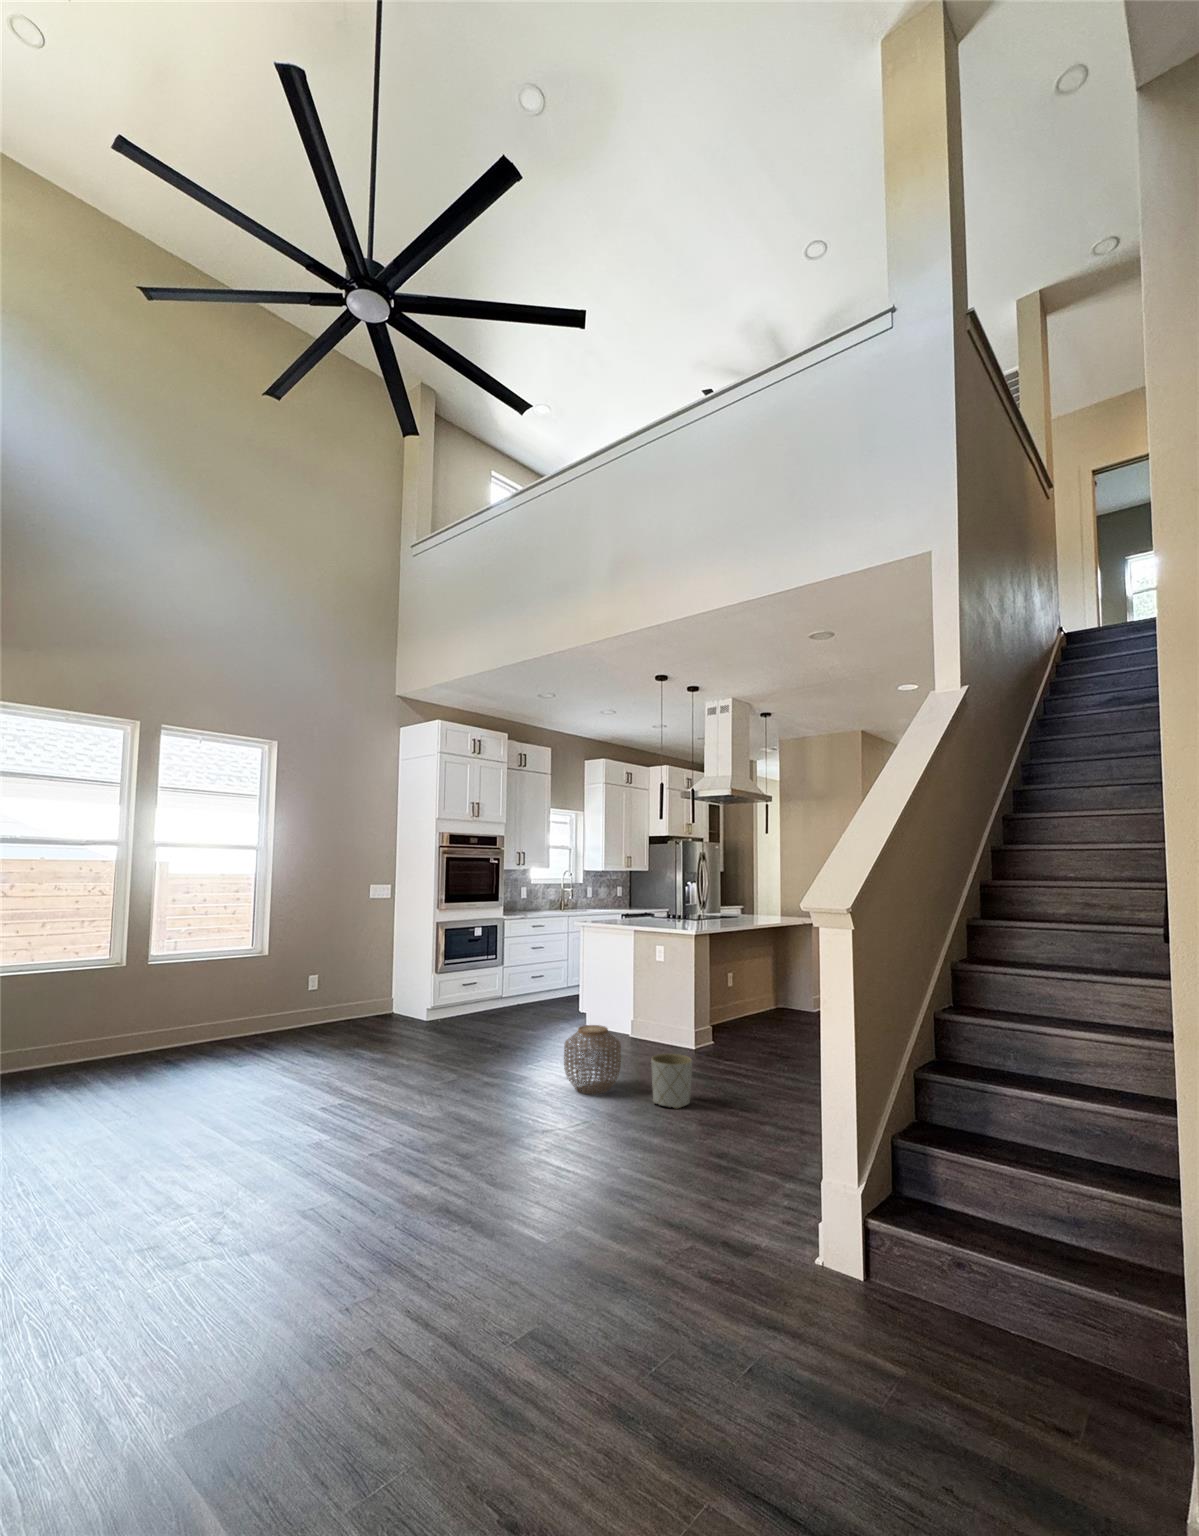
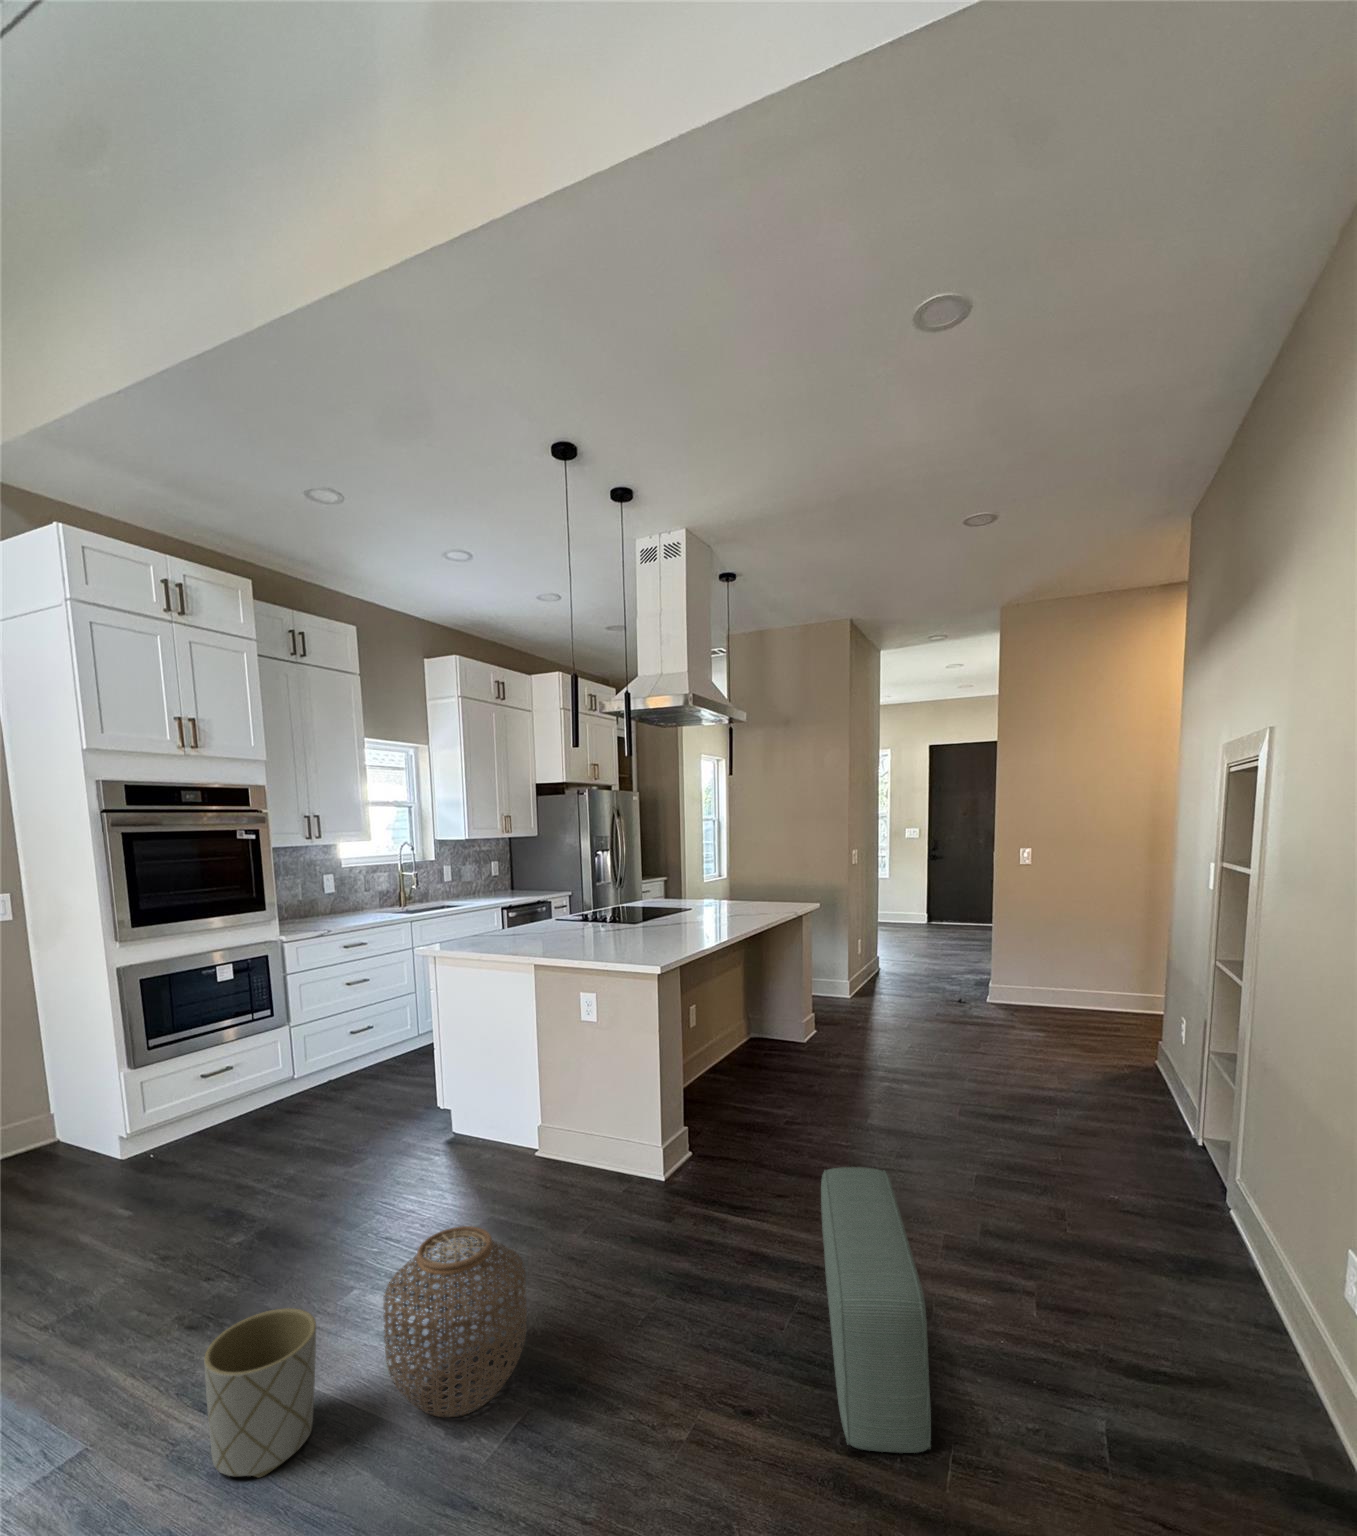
pouf: none [743,1030,795,1120] -> present [821,1167,931,1453]
planter: present [651,1054,692,1109] -> present [204,1308,316,1478]

